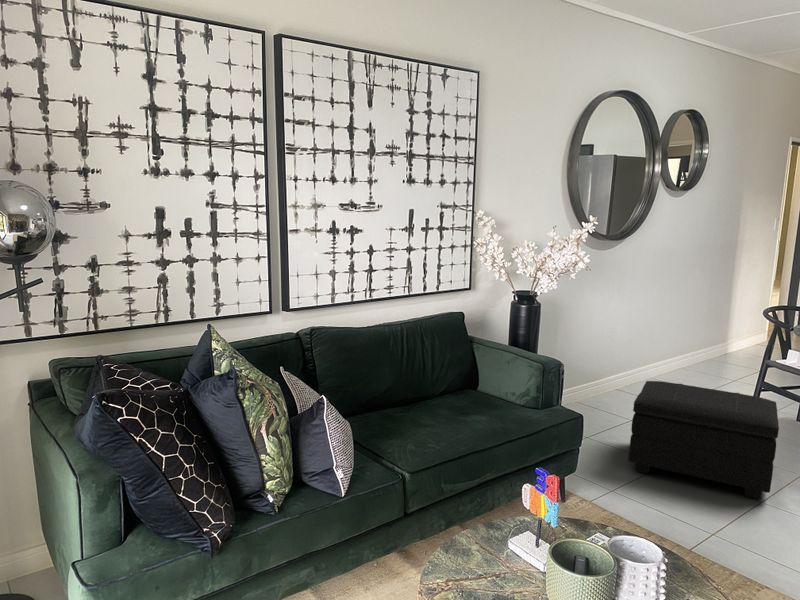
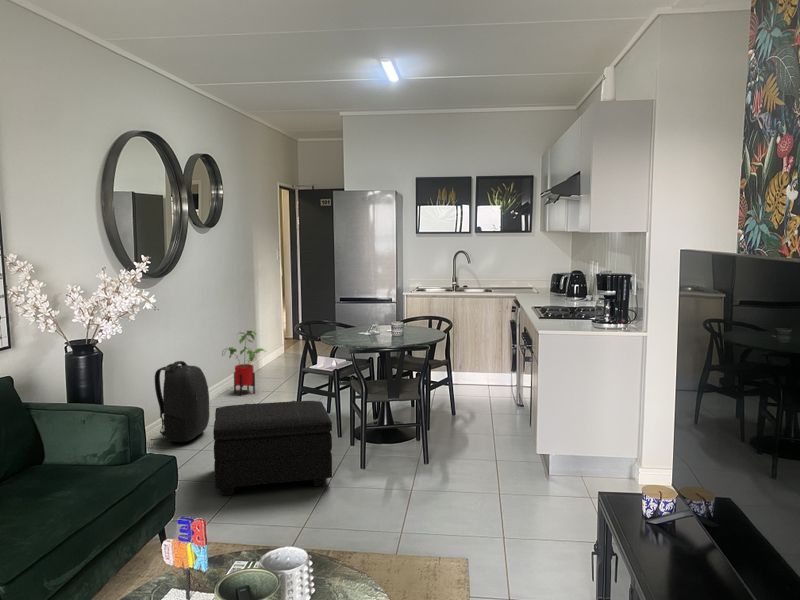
house plant: none [679,308,731,378] -> present [222,331,265,395]
backpack: none [586,327,650,409] -> present [151,361,209,442]

